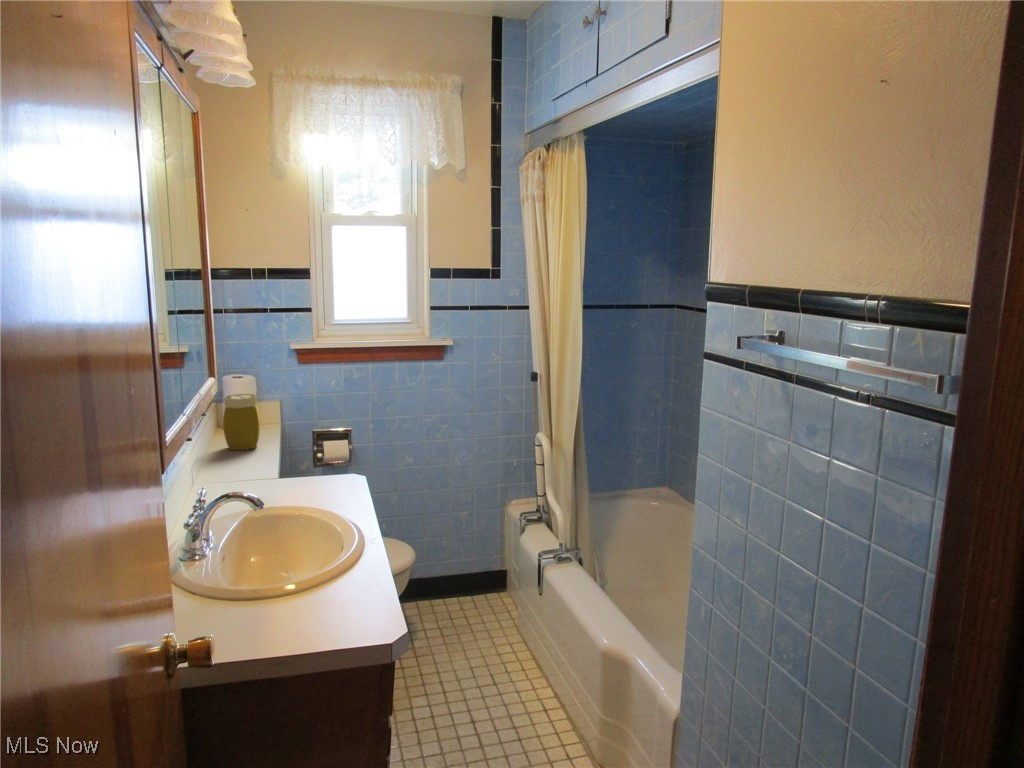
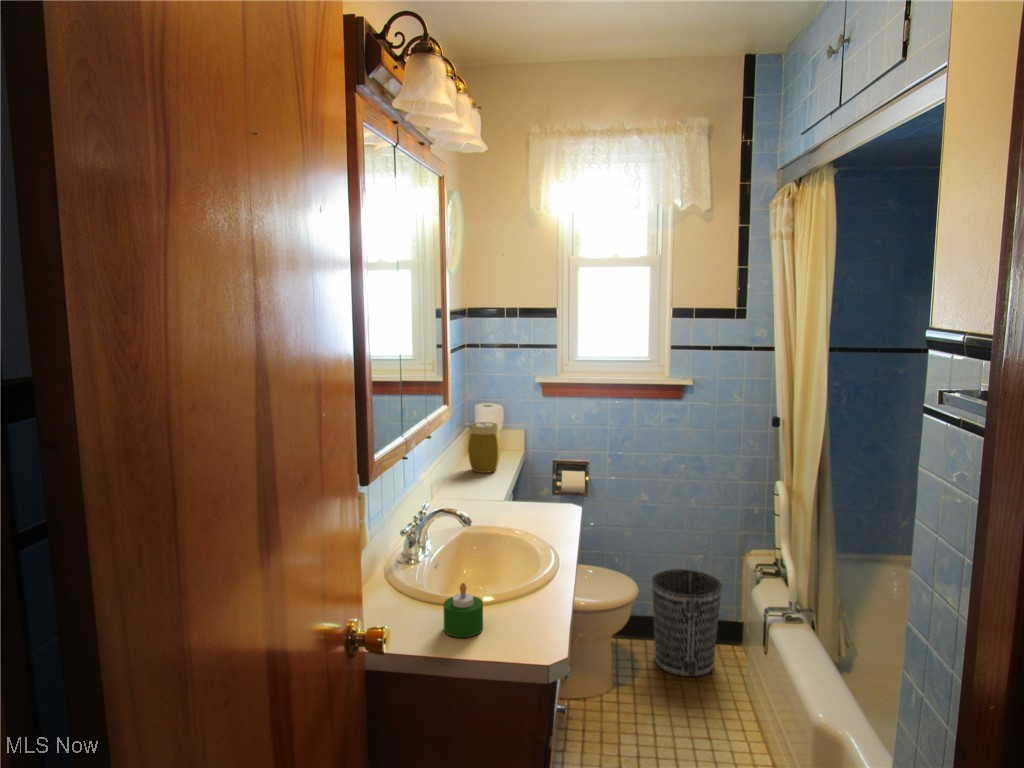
wastebasket: none [424,527,490,630] -> present [652,569,721,677]
candle: none [259,572,308,636] -> present [444,583,483,637]

